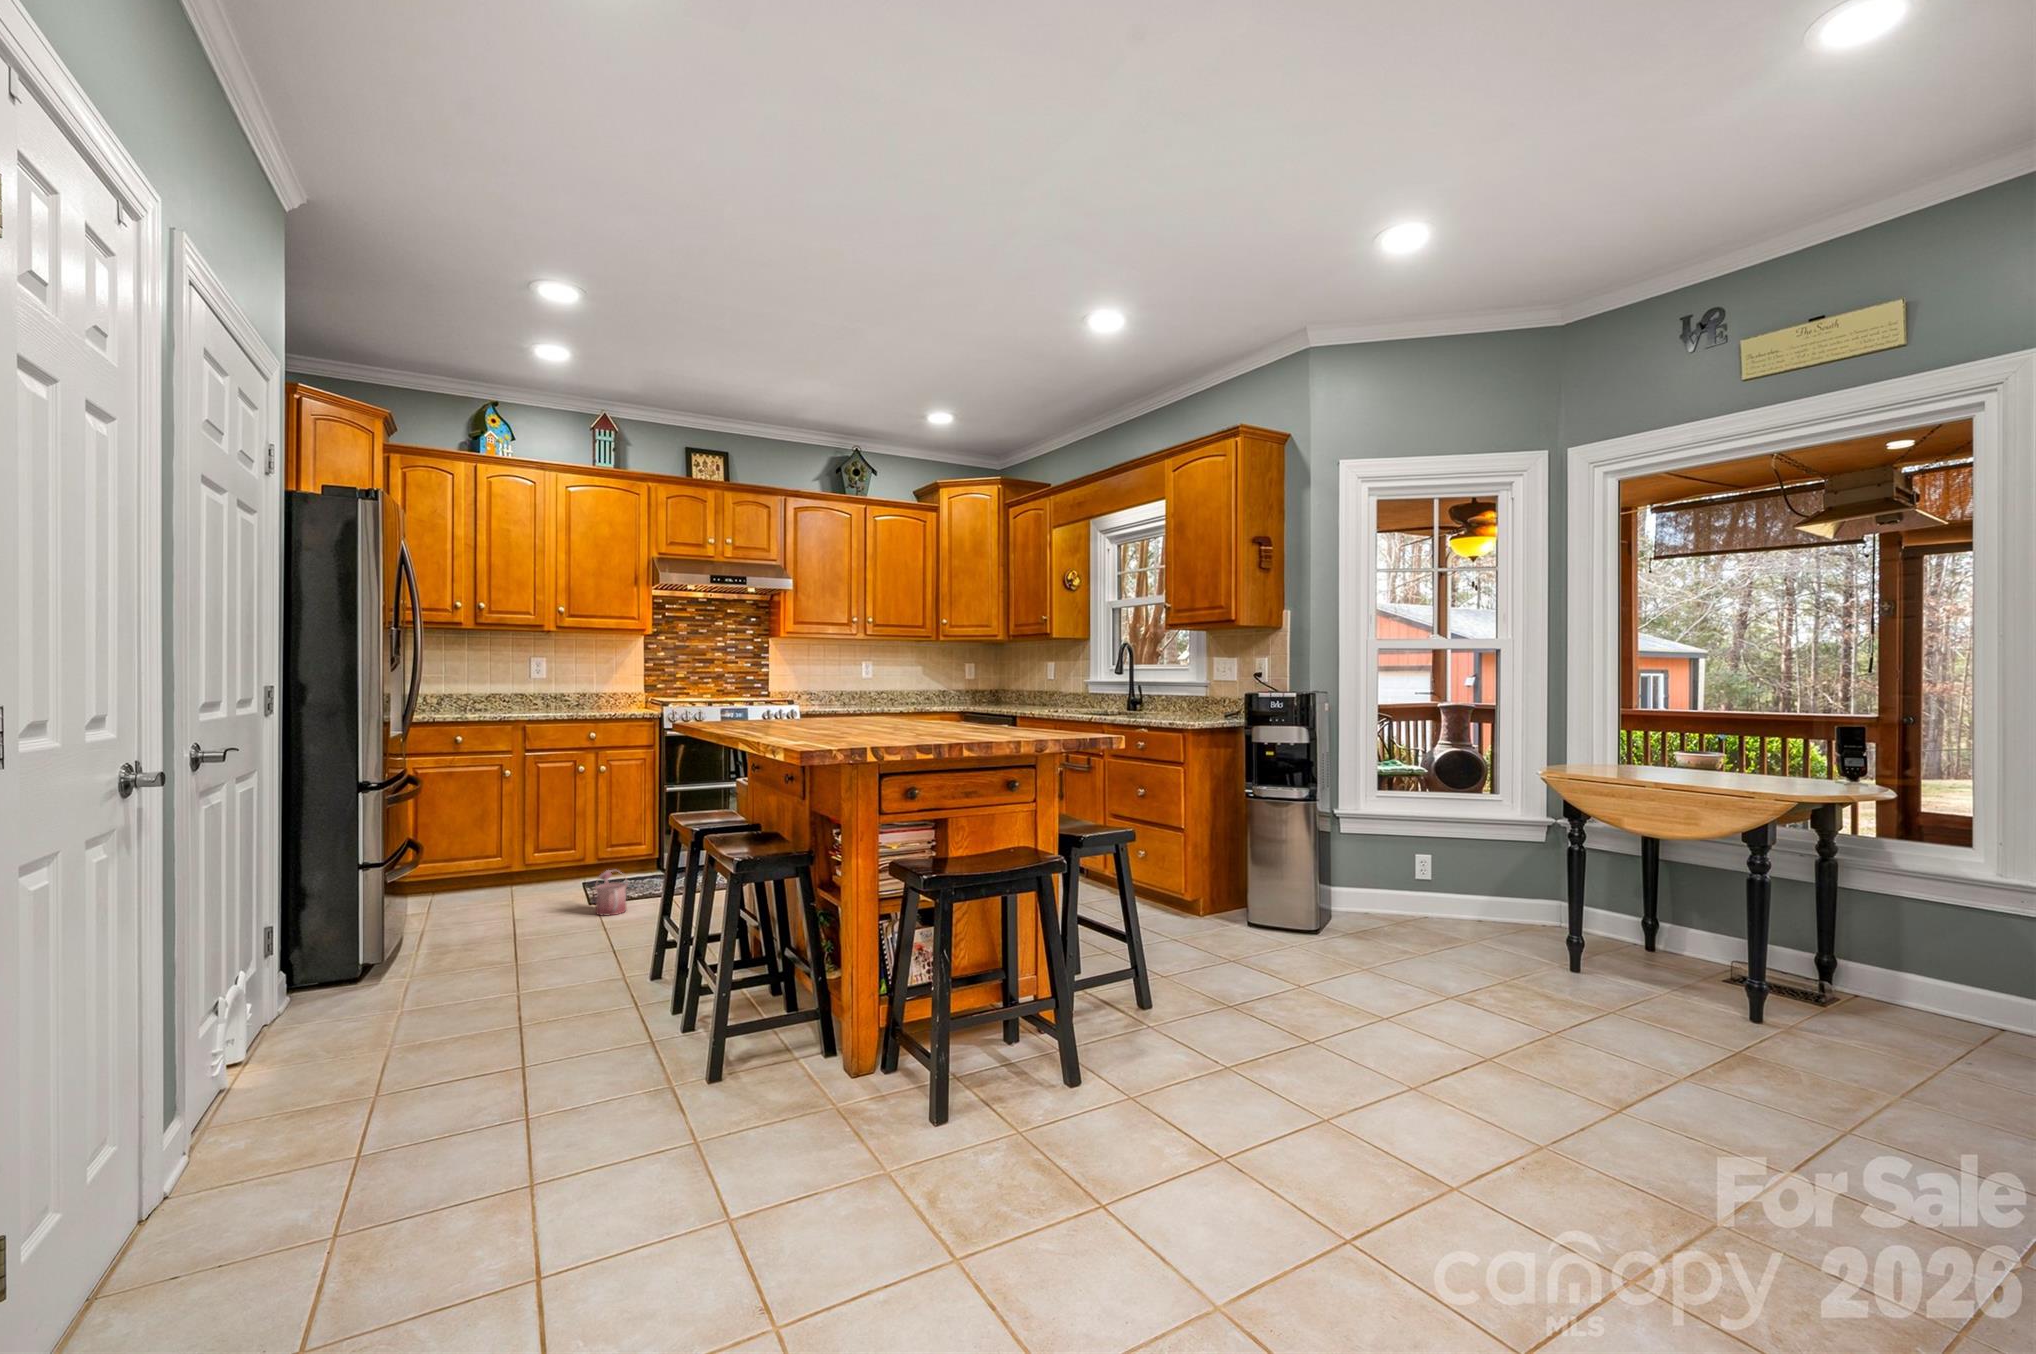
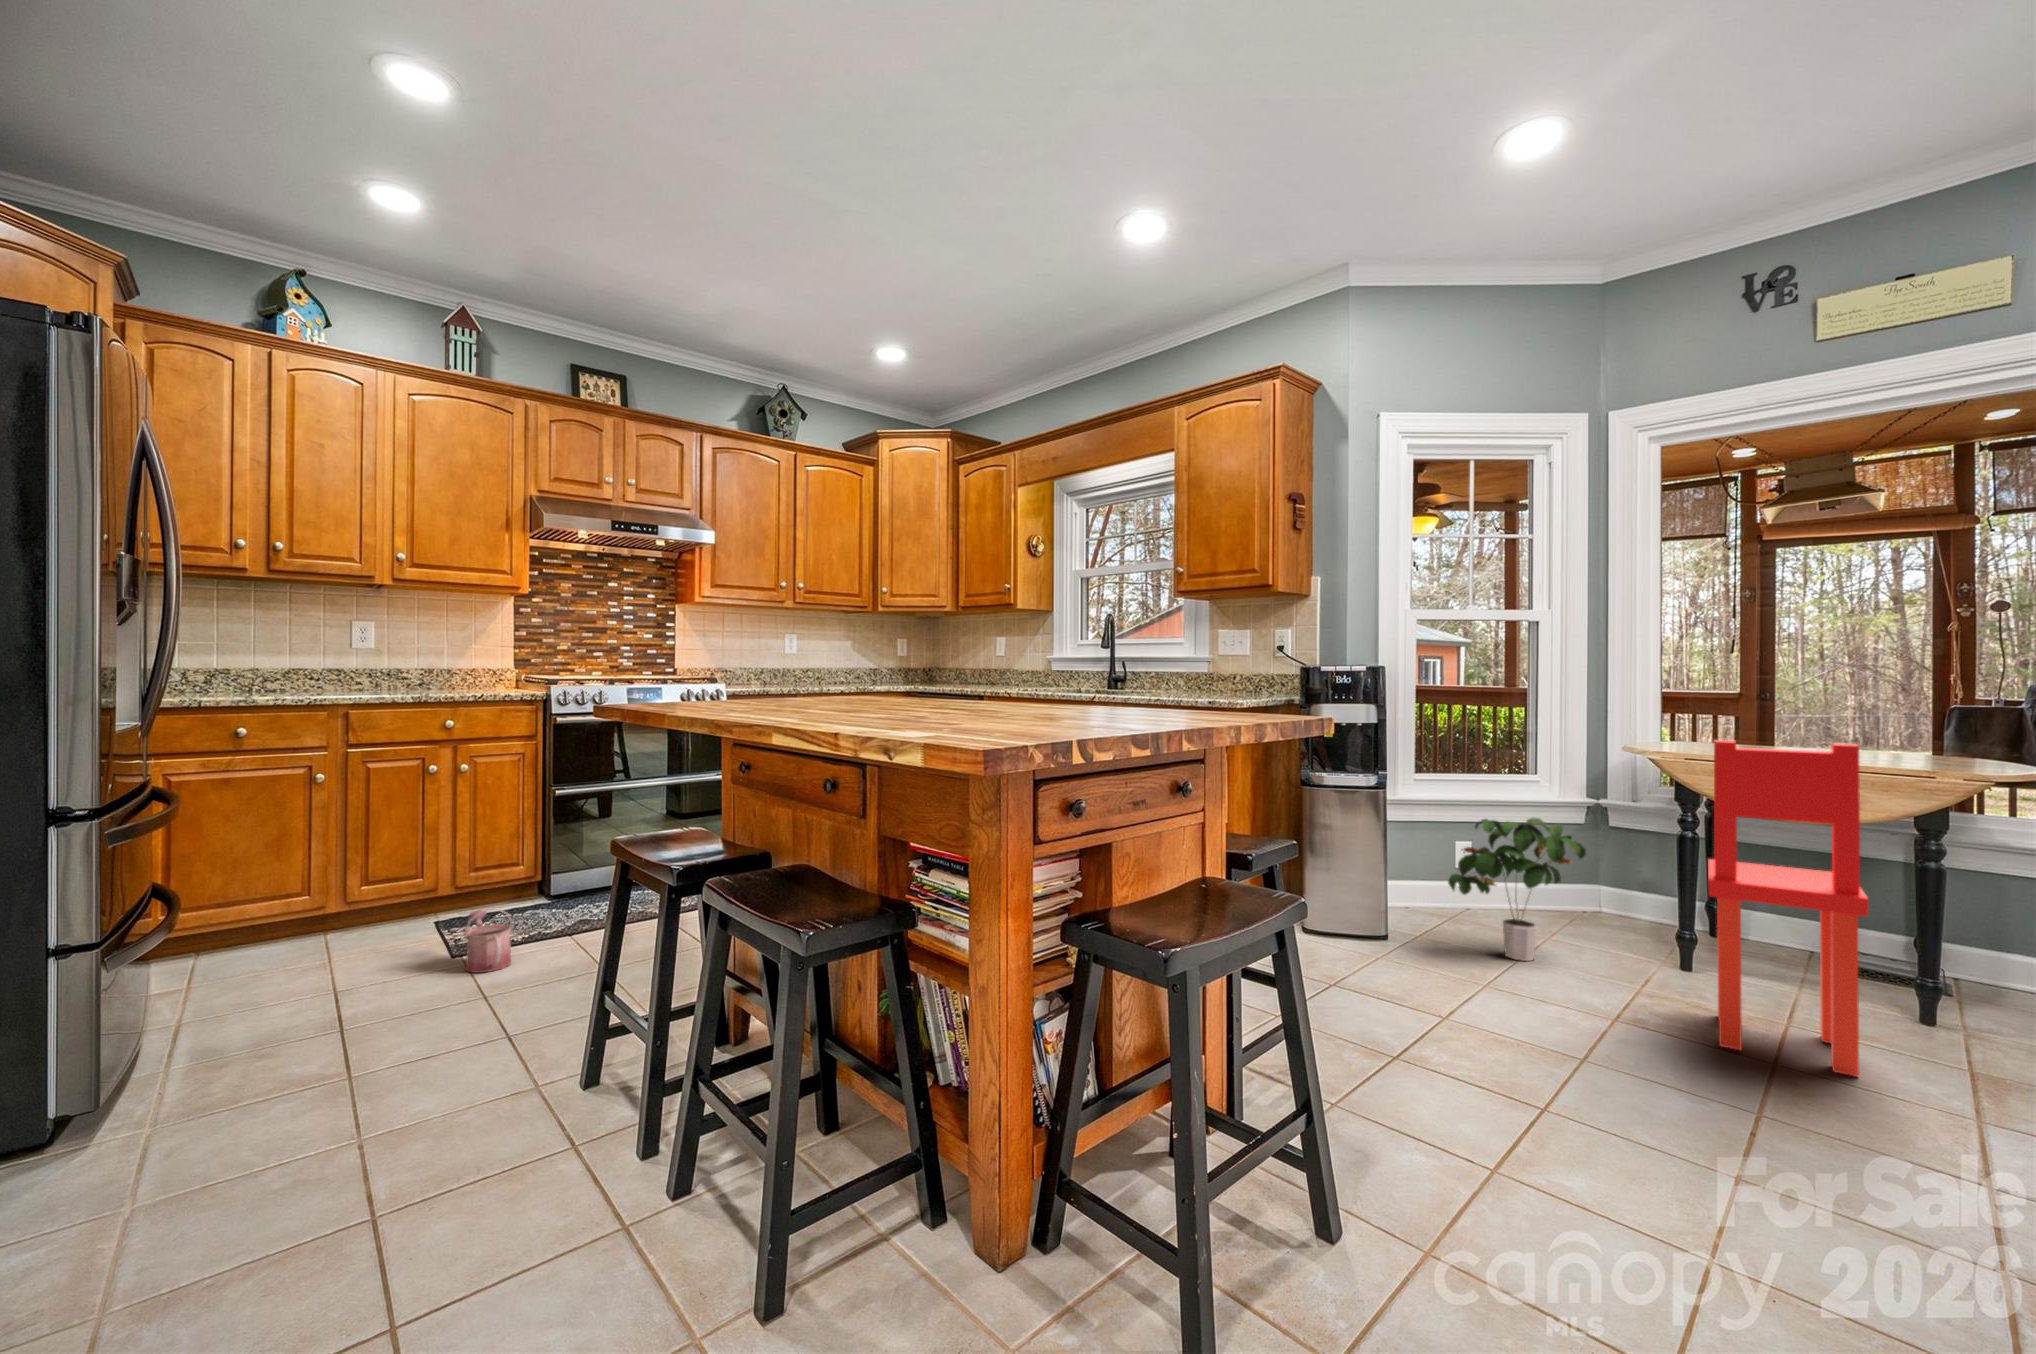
chair: none [1497,759,1637,1039] -> present [1708,740,1868,1077]
potted plant: none [1358,827,1482,953] -> present [1448,818,1586,961]

